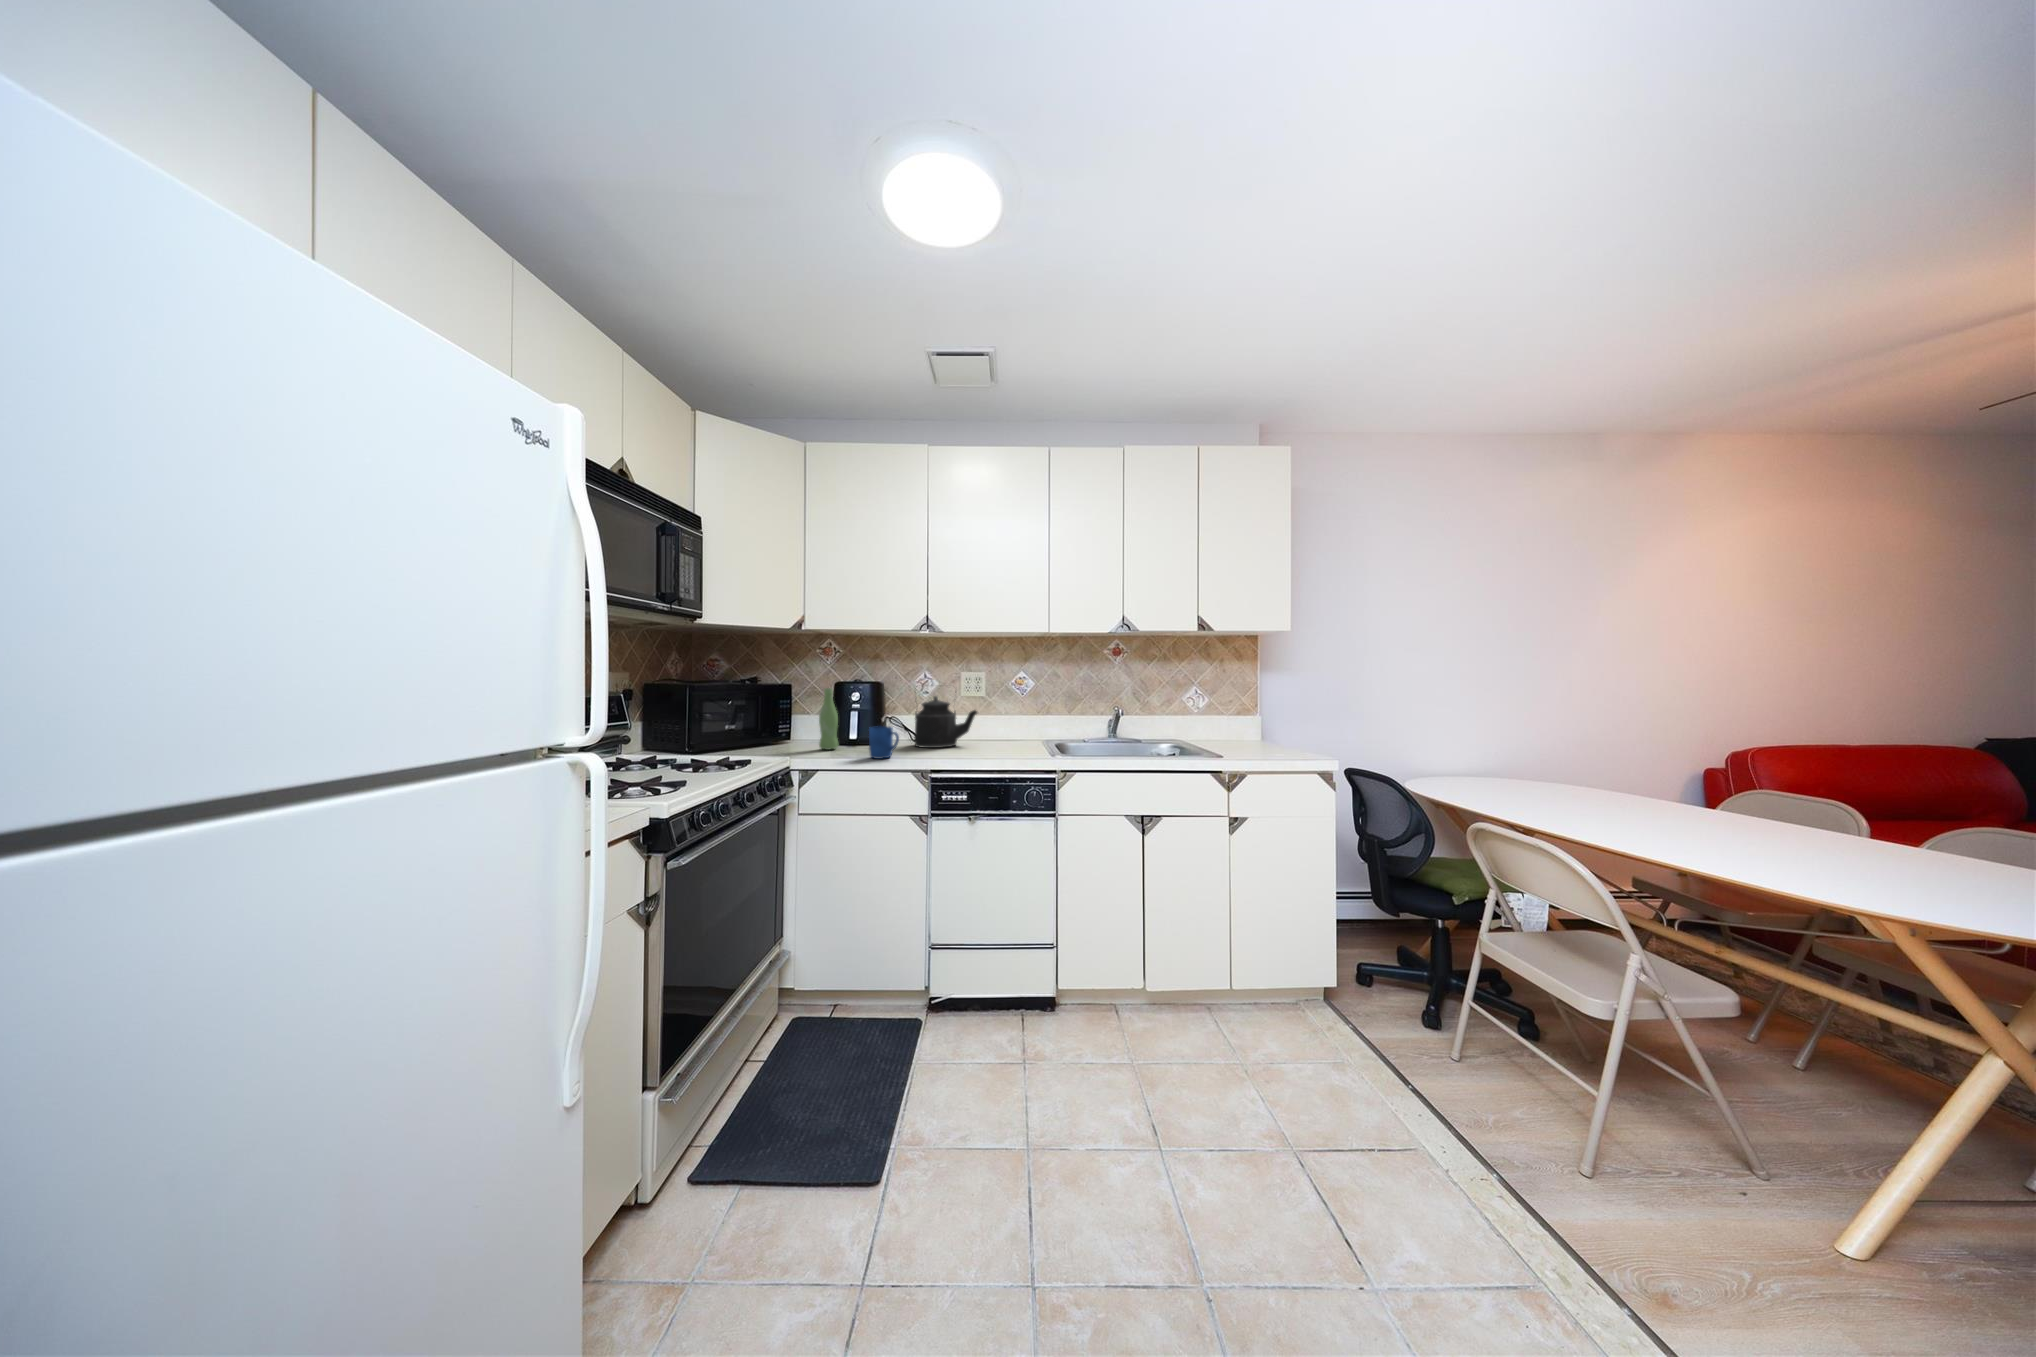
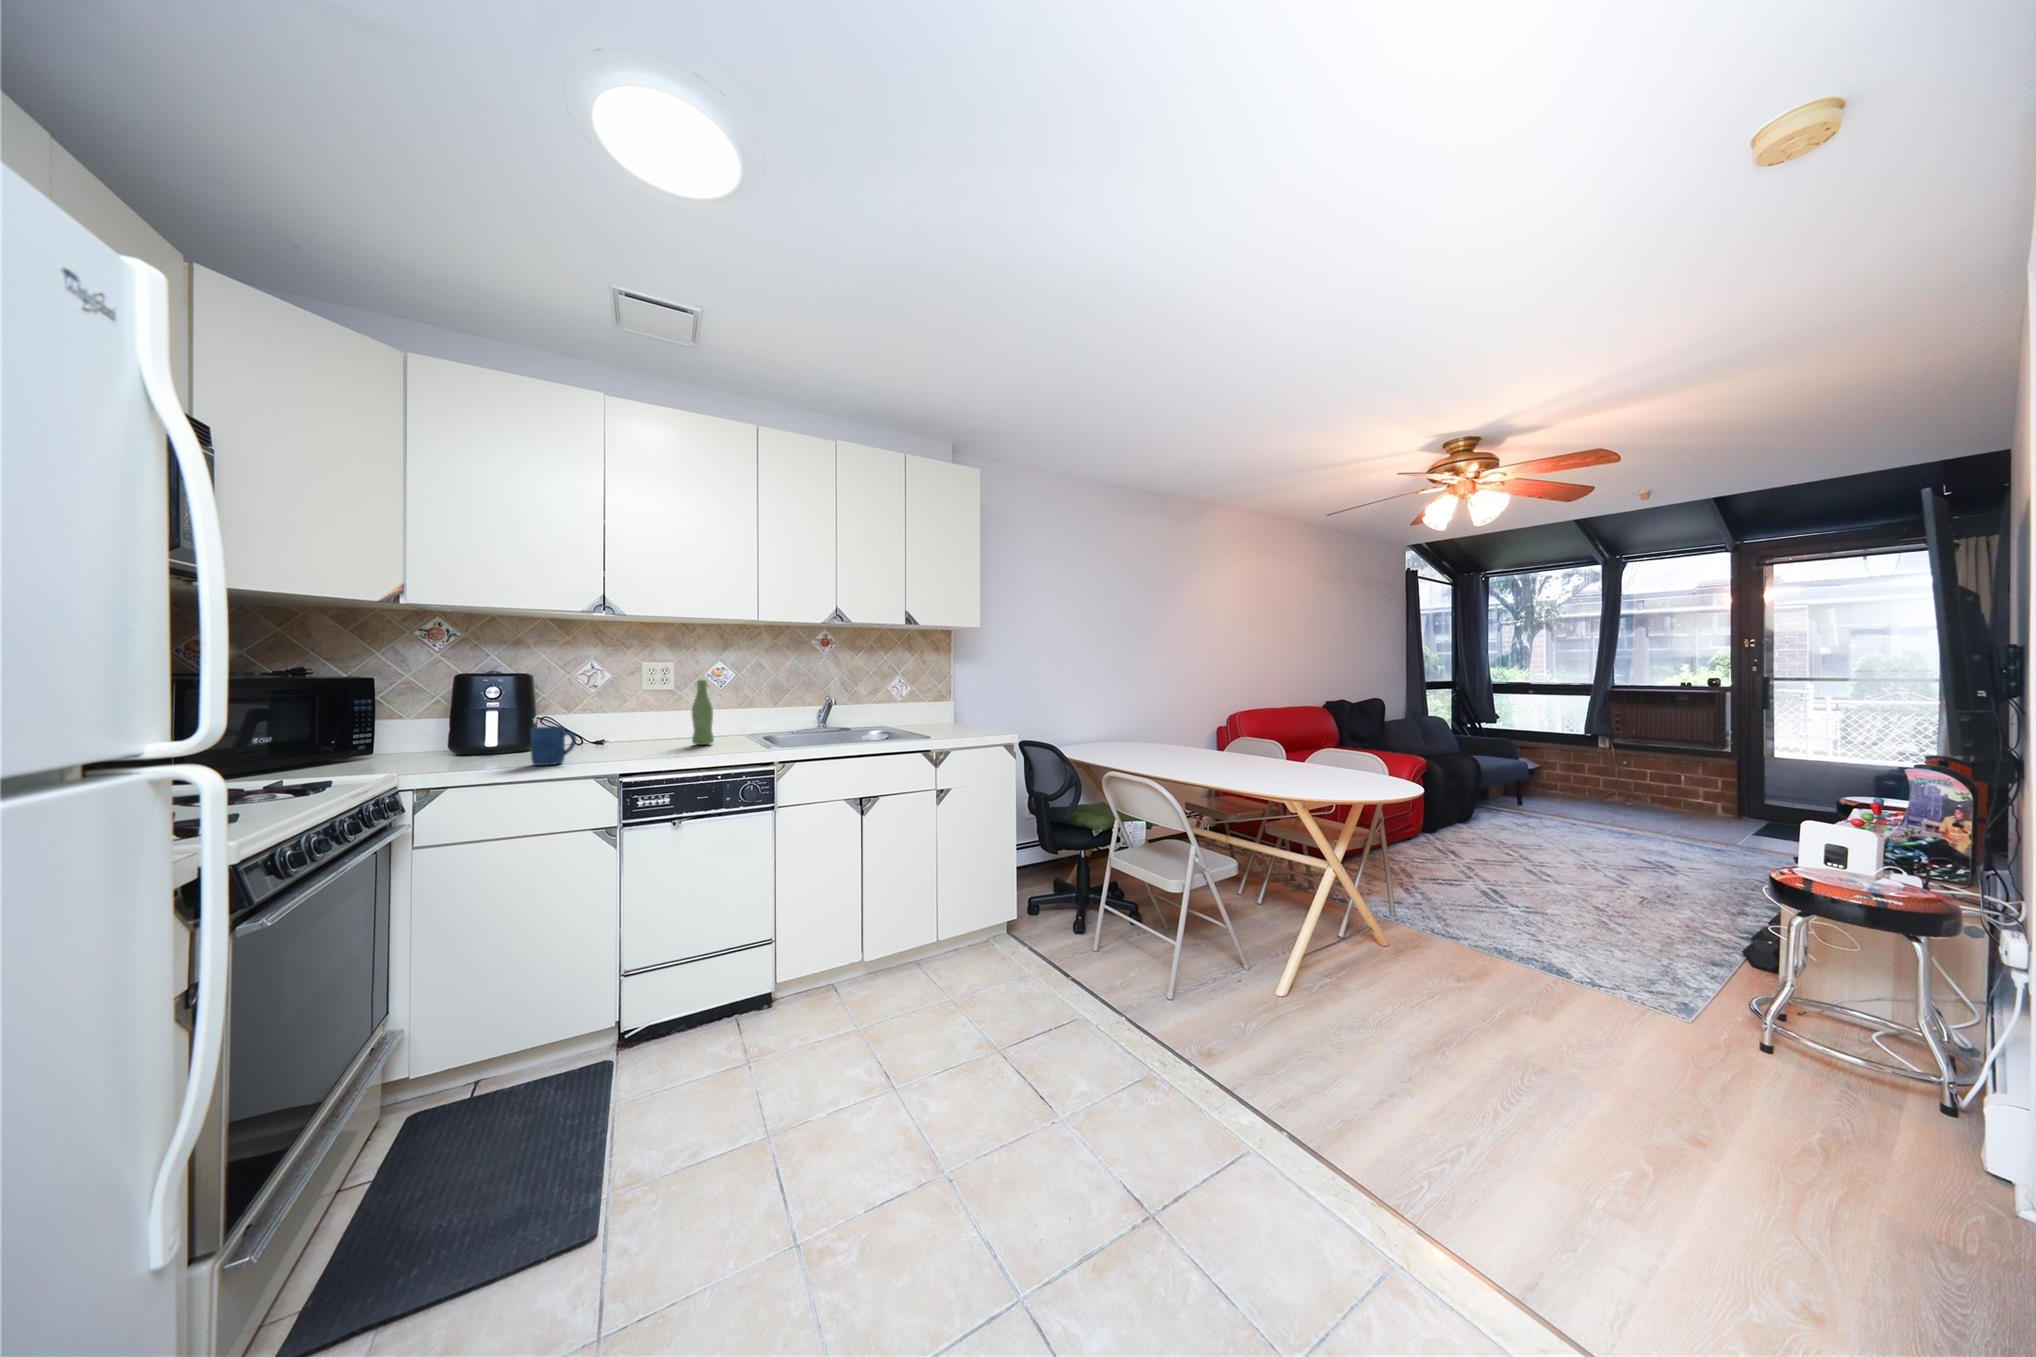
bottle: present [819,688,838,750] -> present [692,680,714,745]
kettle: present [914,692,977,748] -> none [581,676,668,750]

